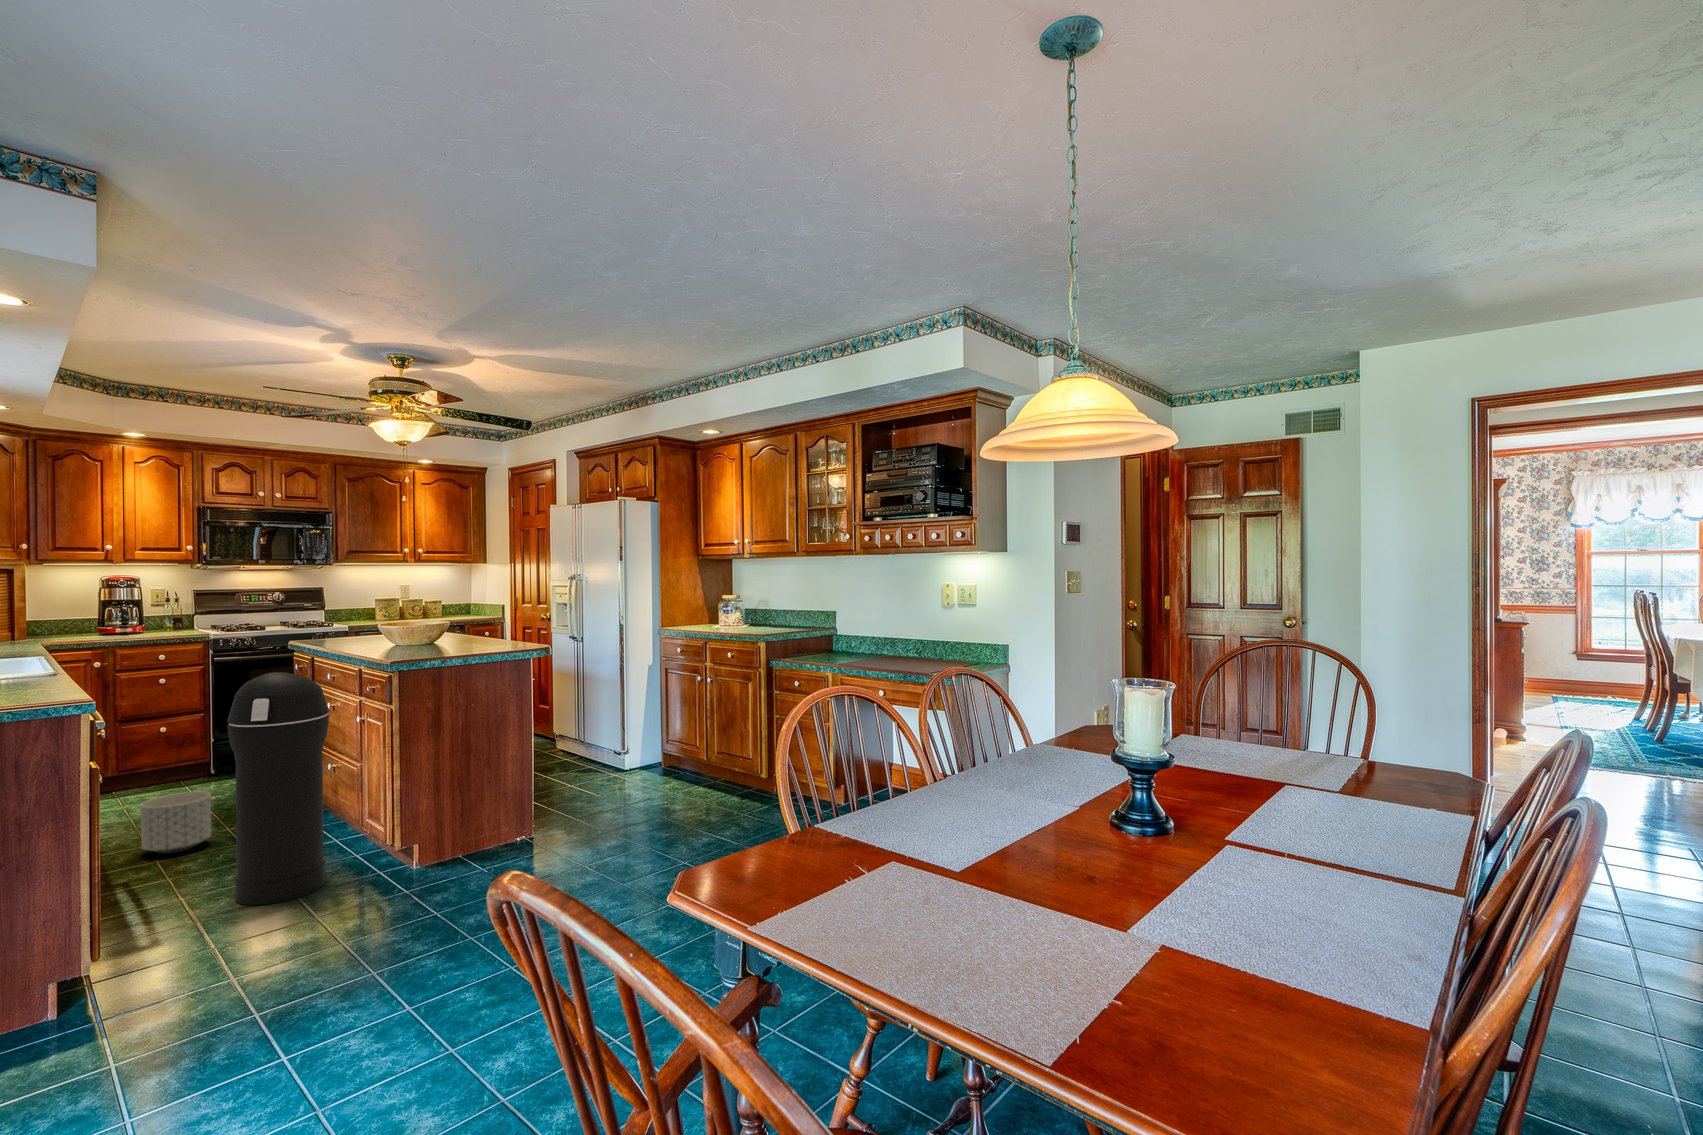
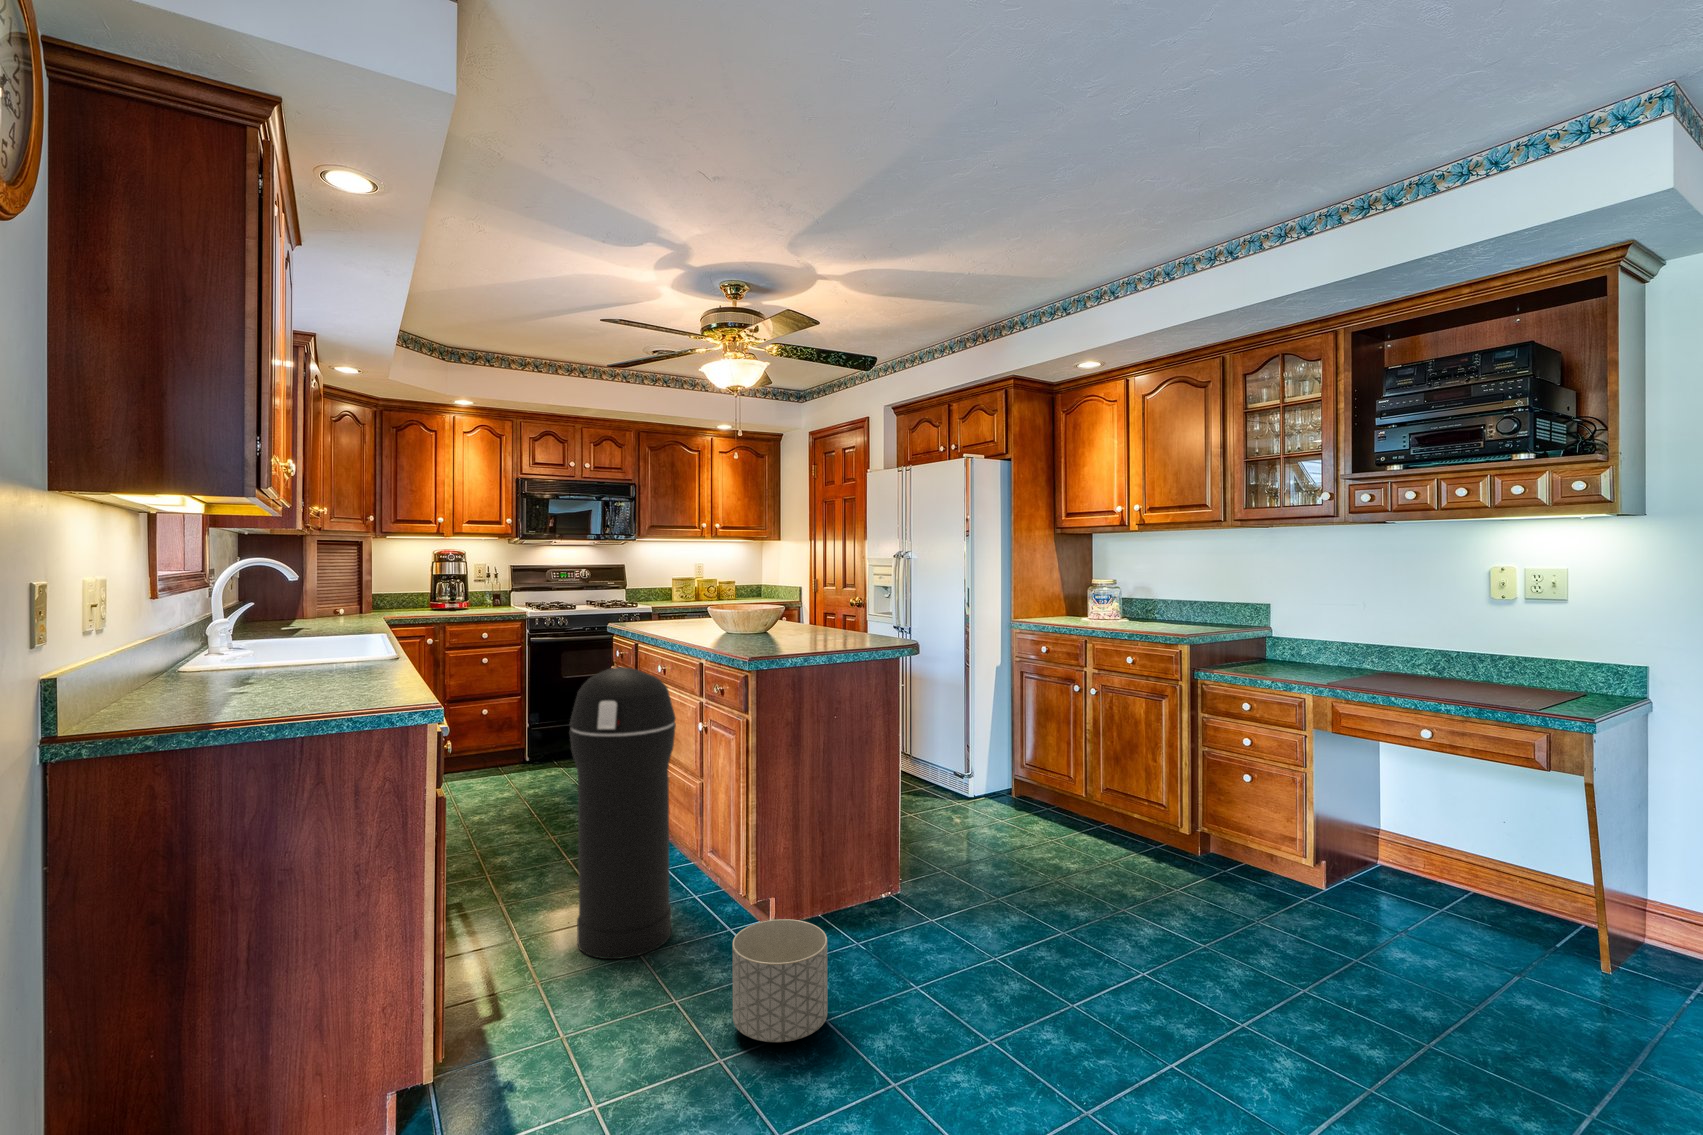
planter: present [141,792,211,854] -> present [732,919,827,1042]

